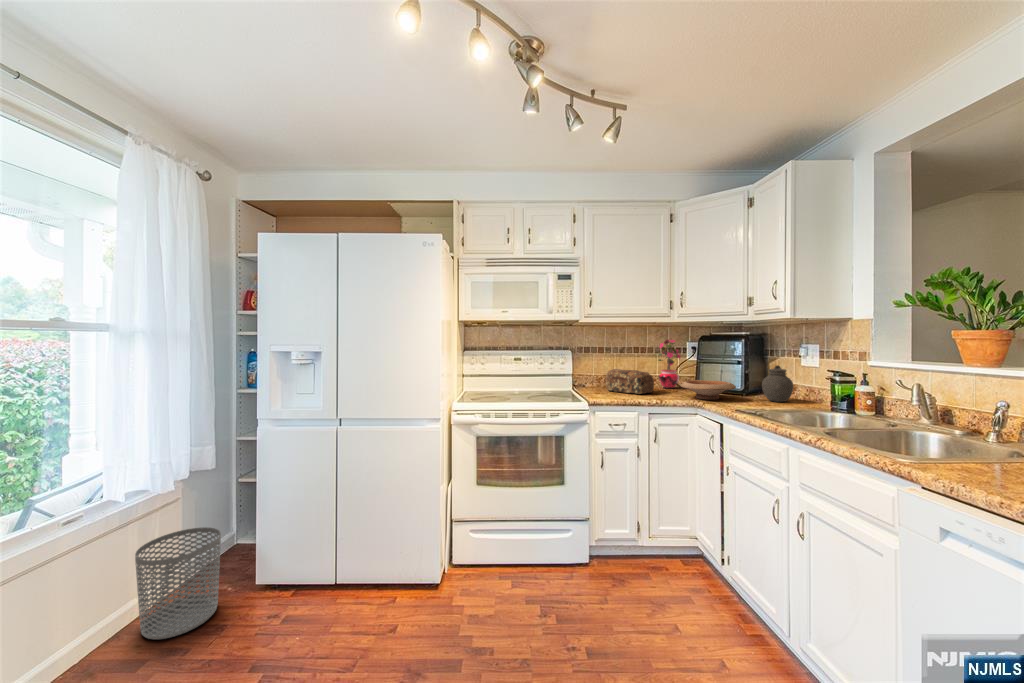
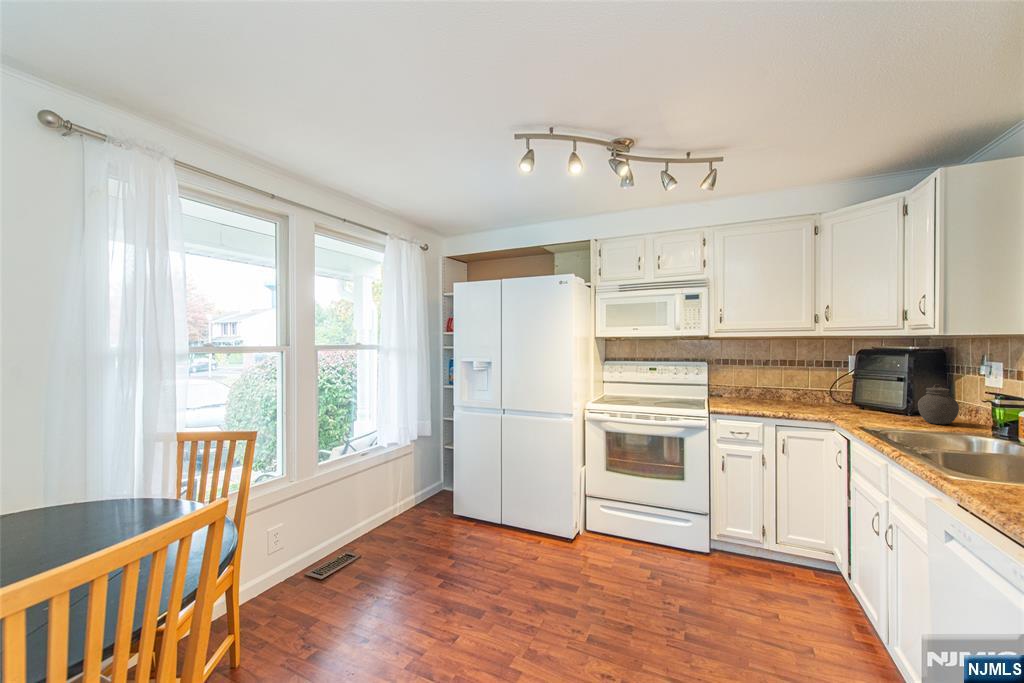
potted plant: present [659,340,680,389] -> none [801,351,834,404]
bread loaf: present [606,369,654,394] -> none [742,381,794,406]
wooden bowl: present [680,380,736,400] -> none [818,396,885,417]
waste bin: present [135,527,221,639] -> none [392,471,435,533]

